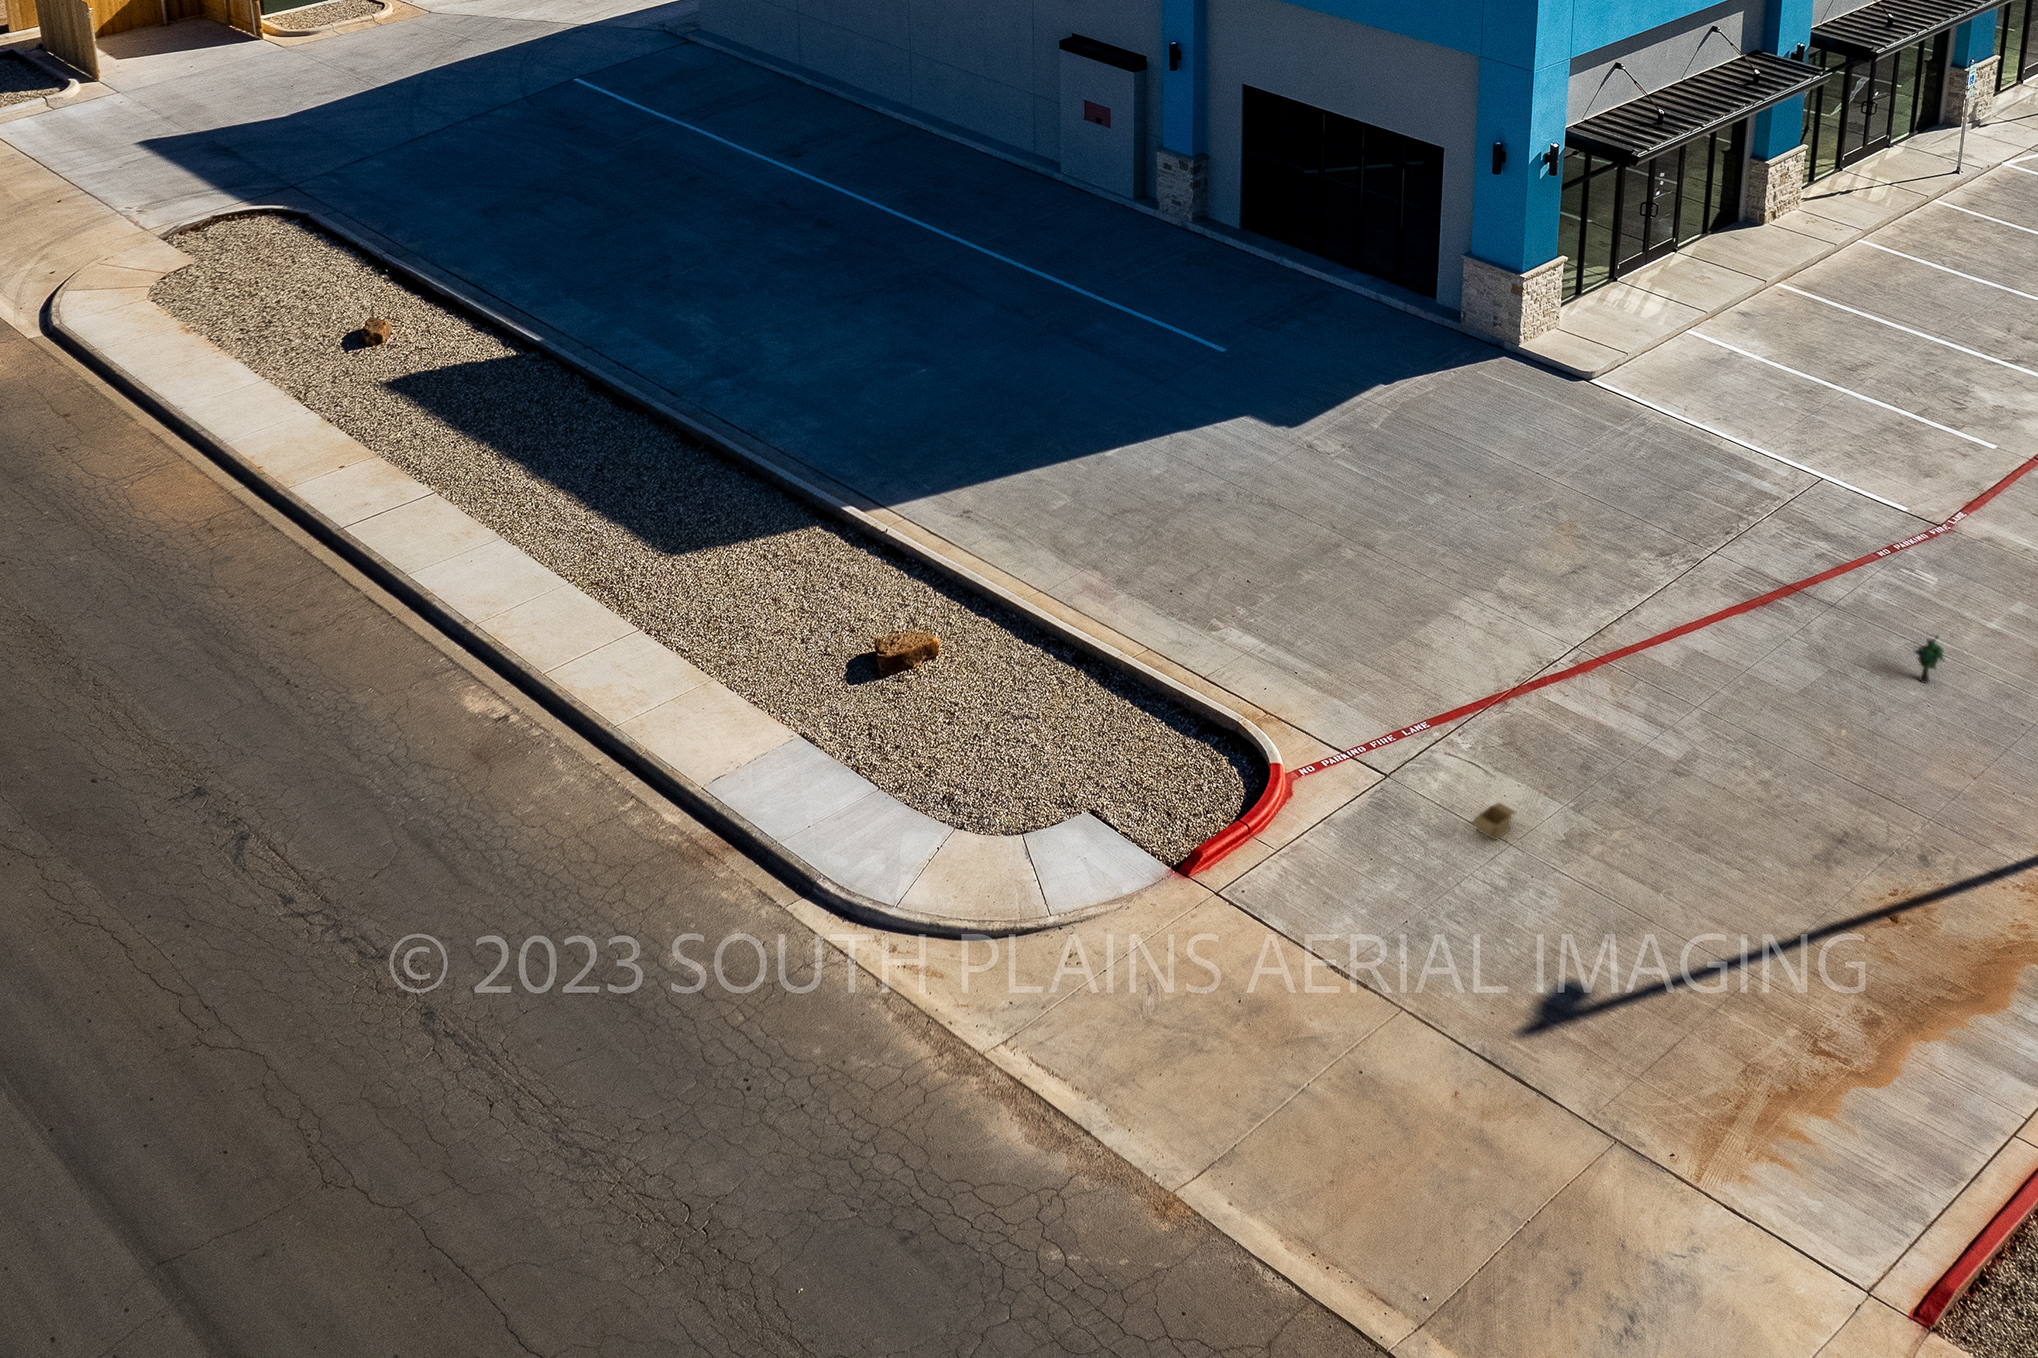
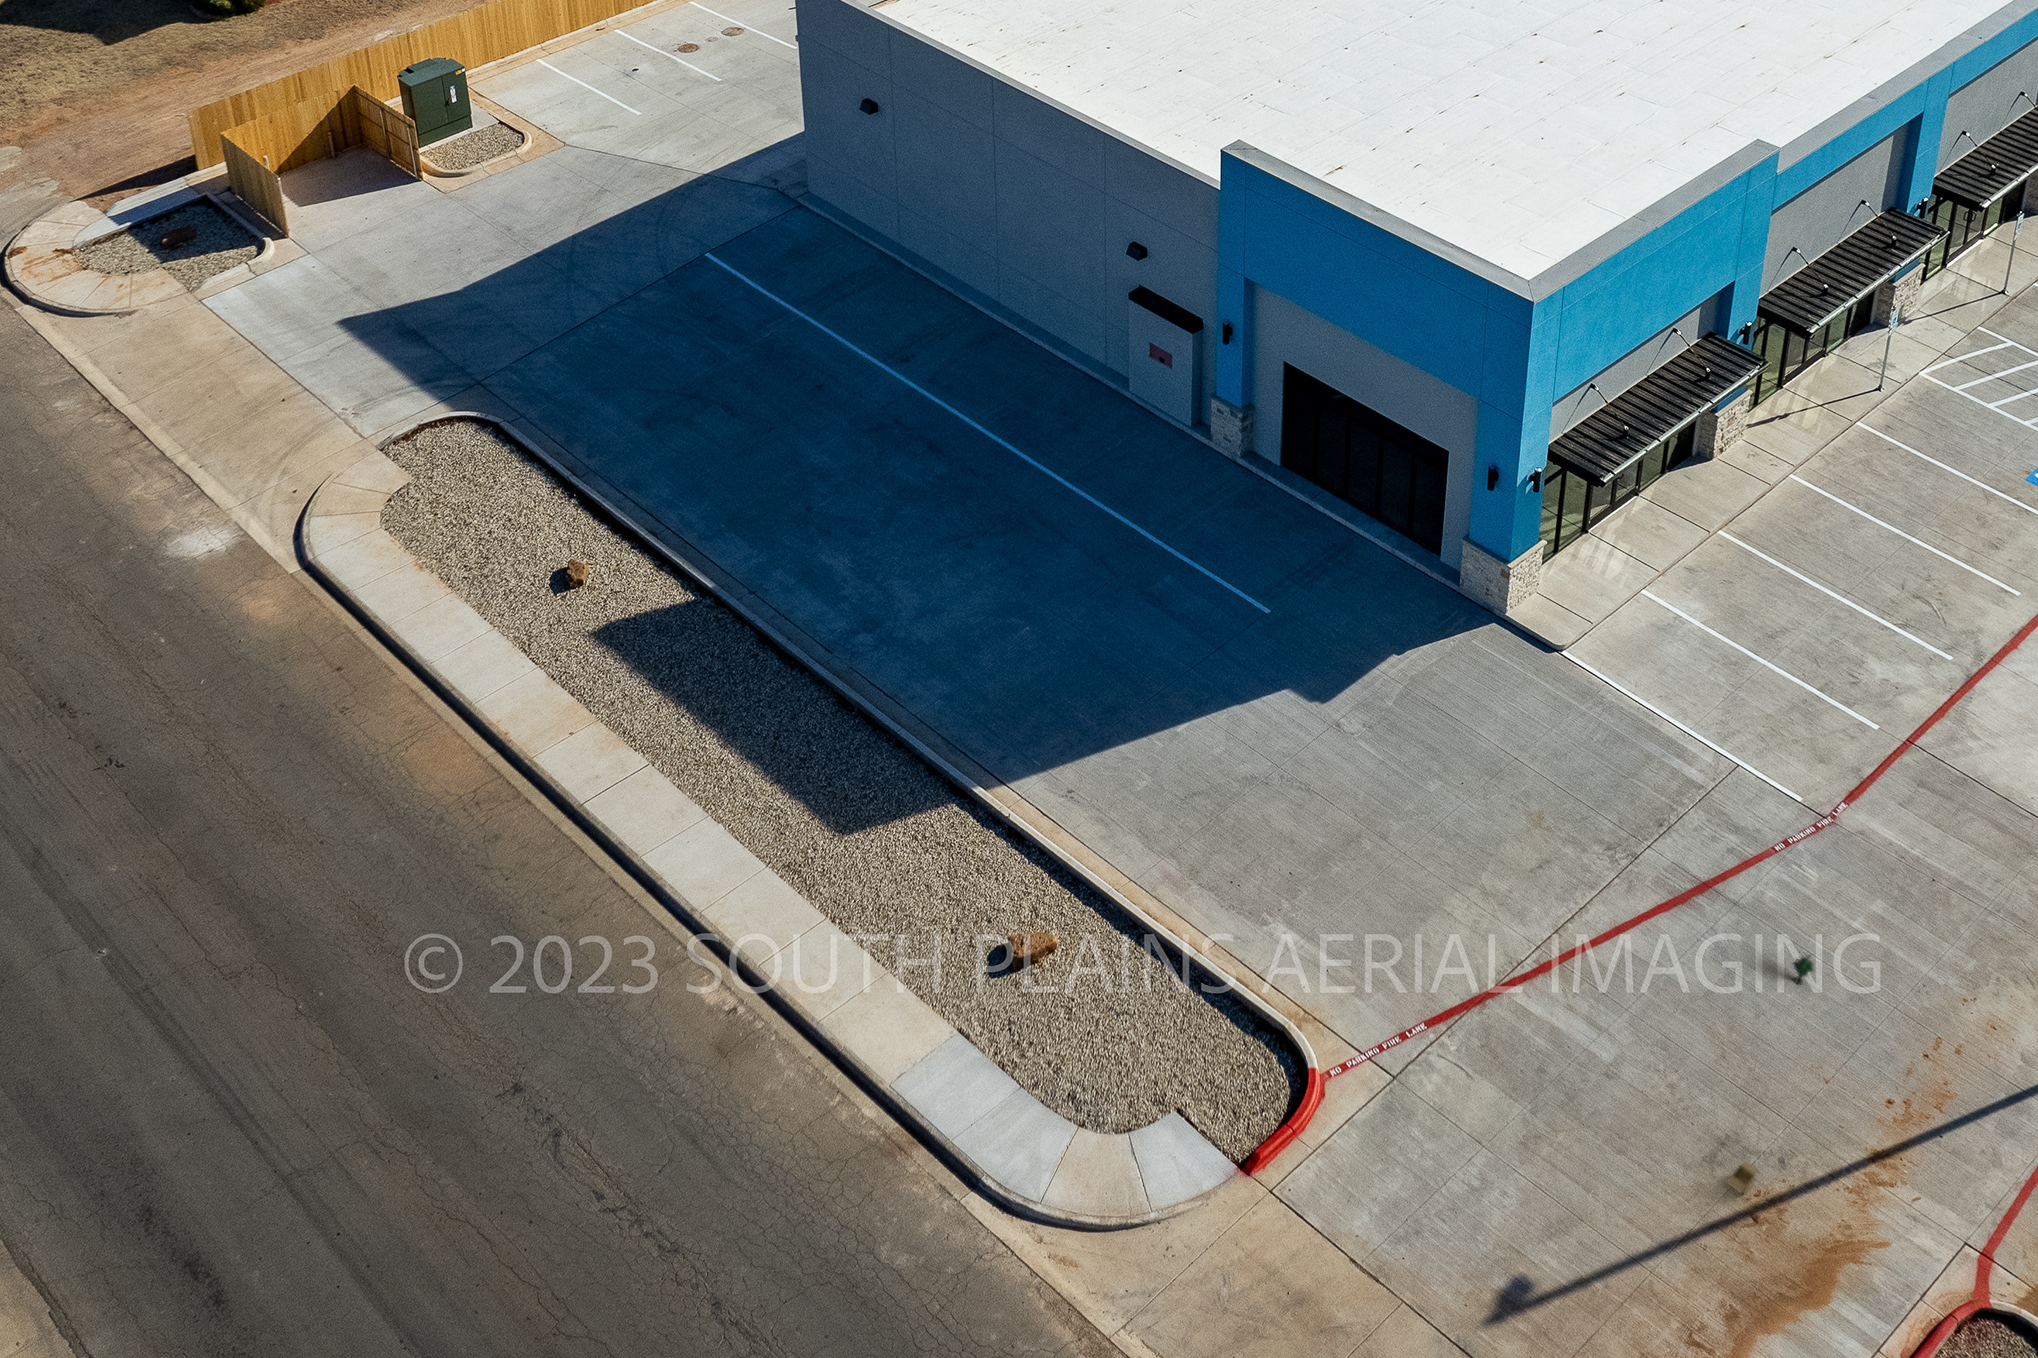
cardboard box: present [1471,803,1516,840] -> present [1727,1161,1758,1194]

